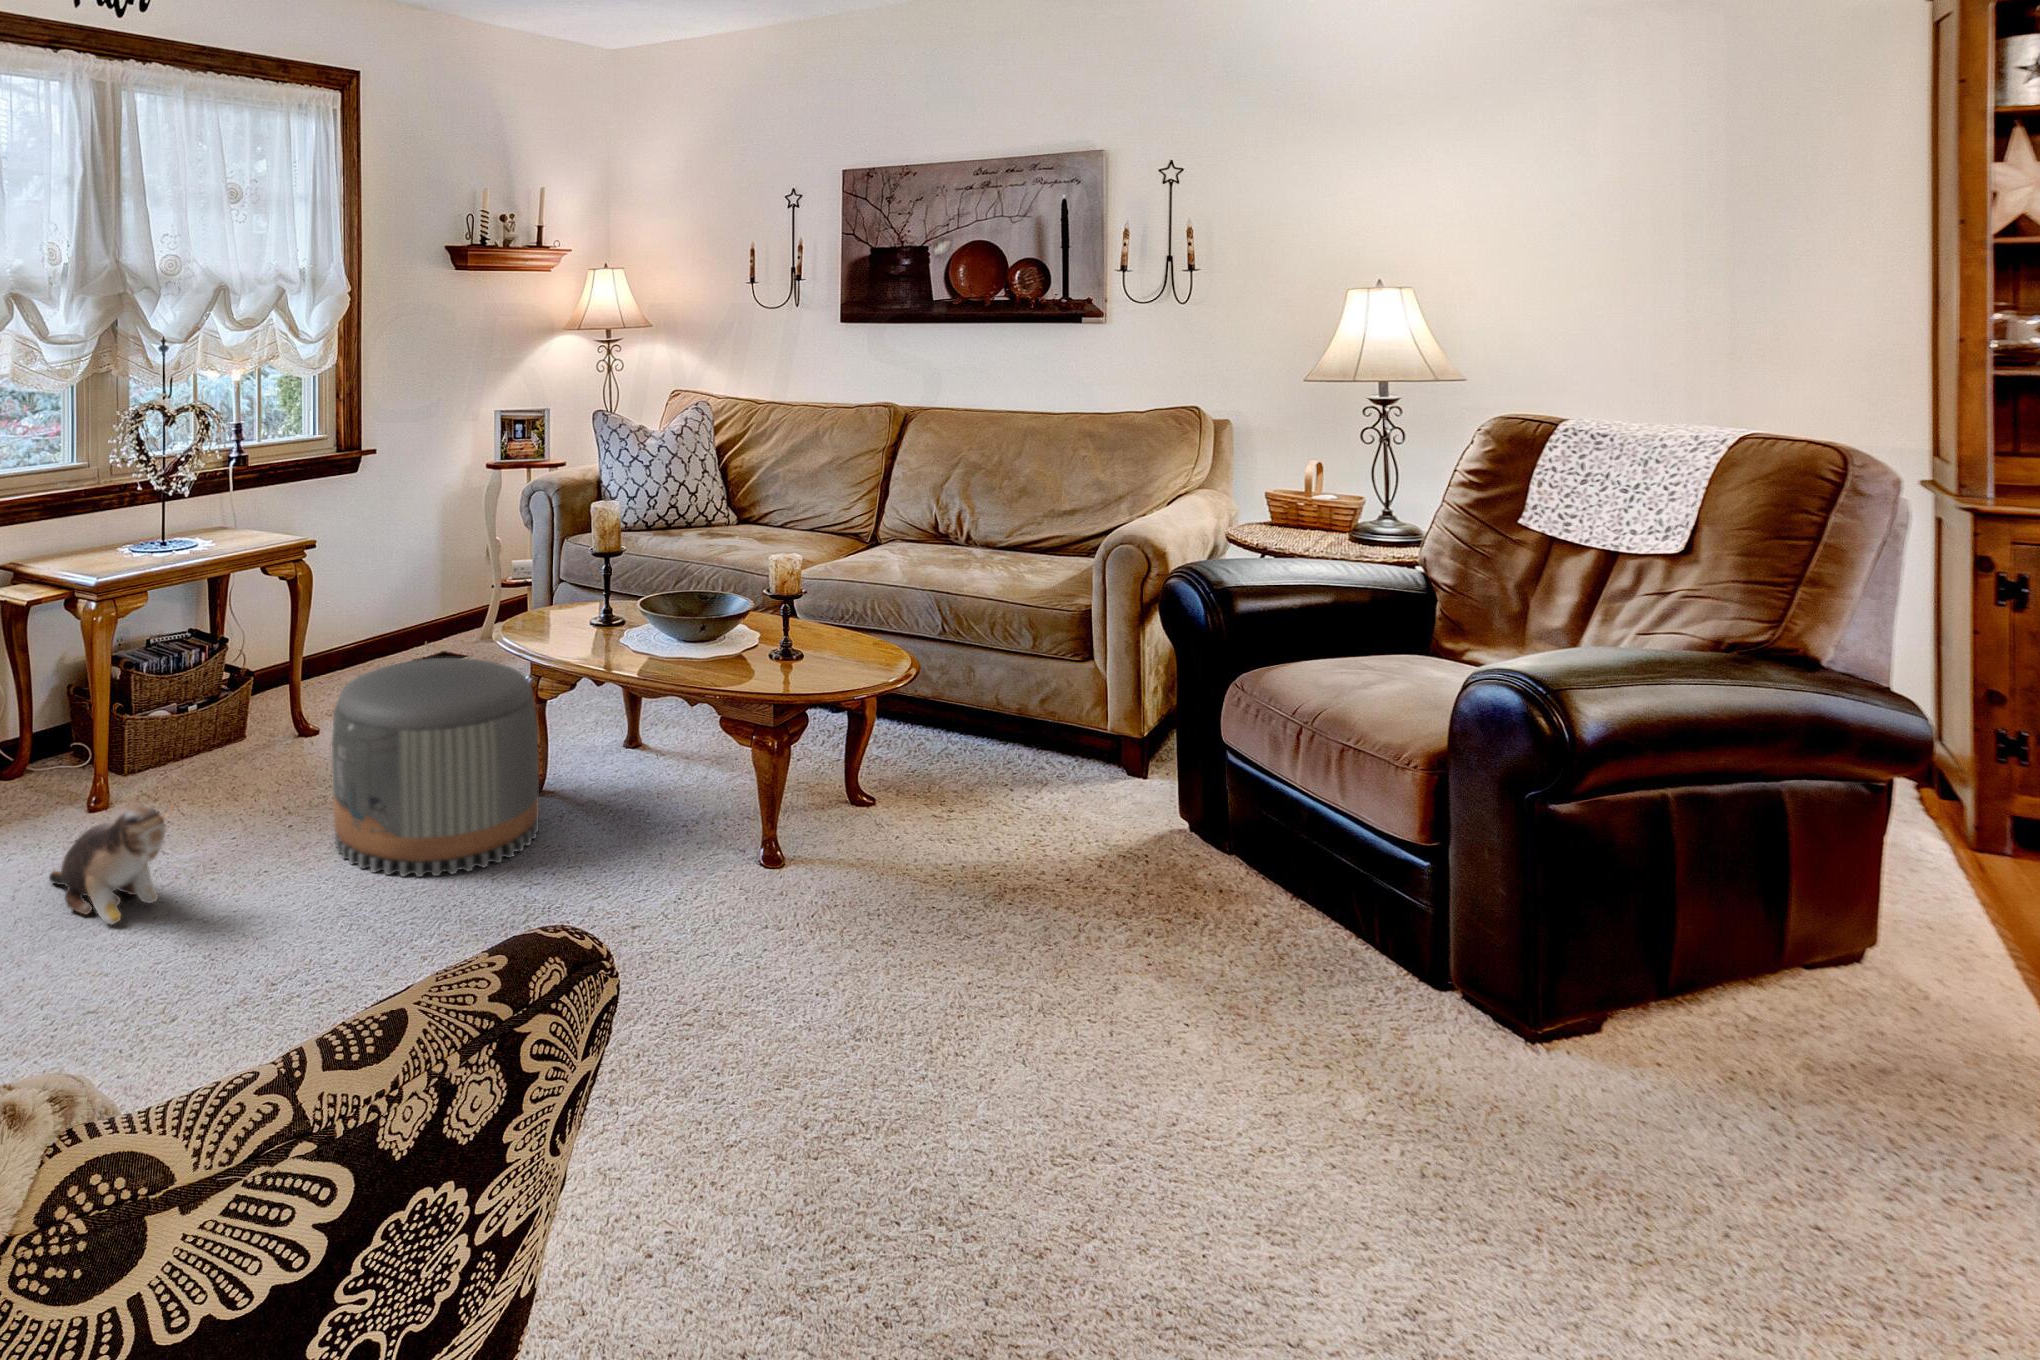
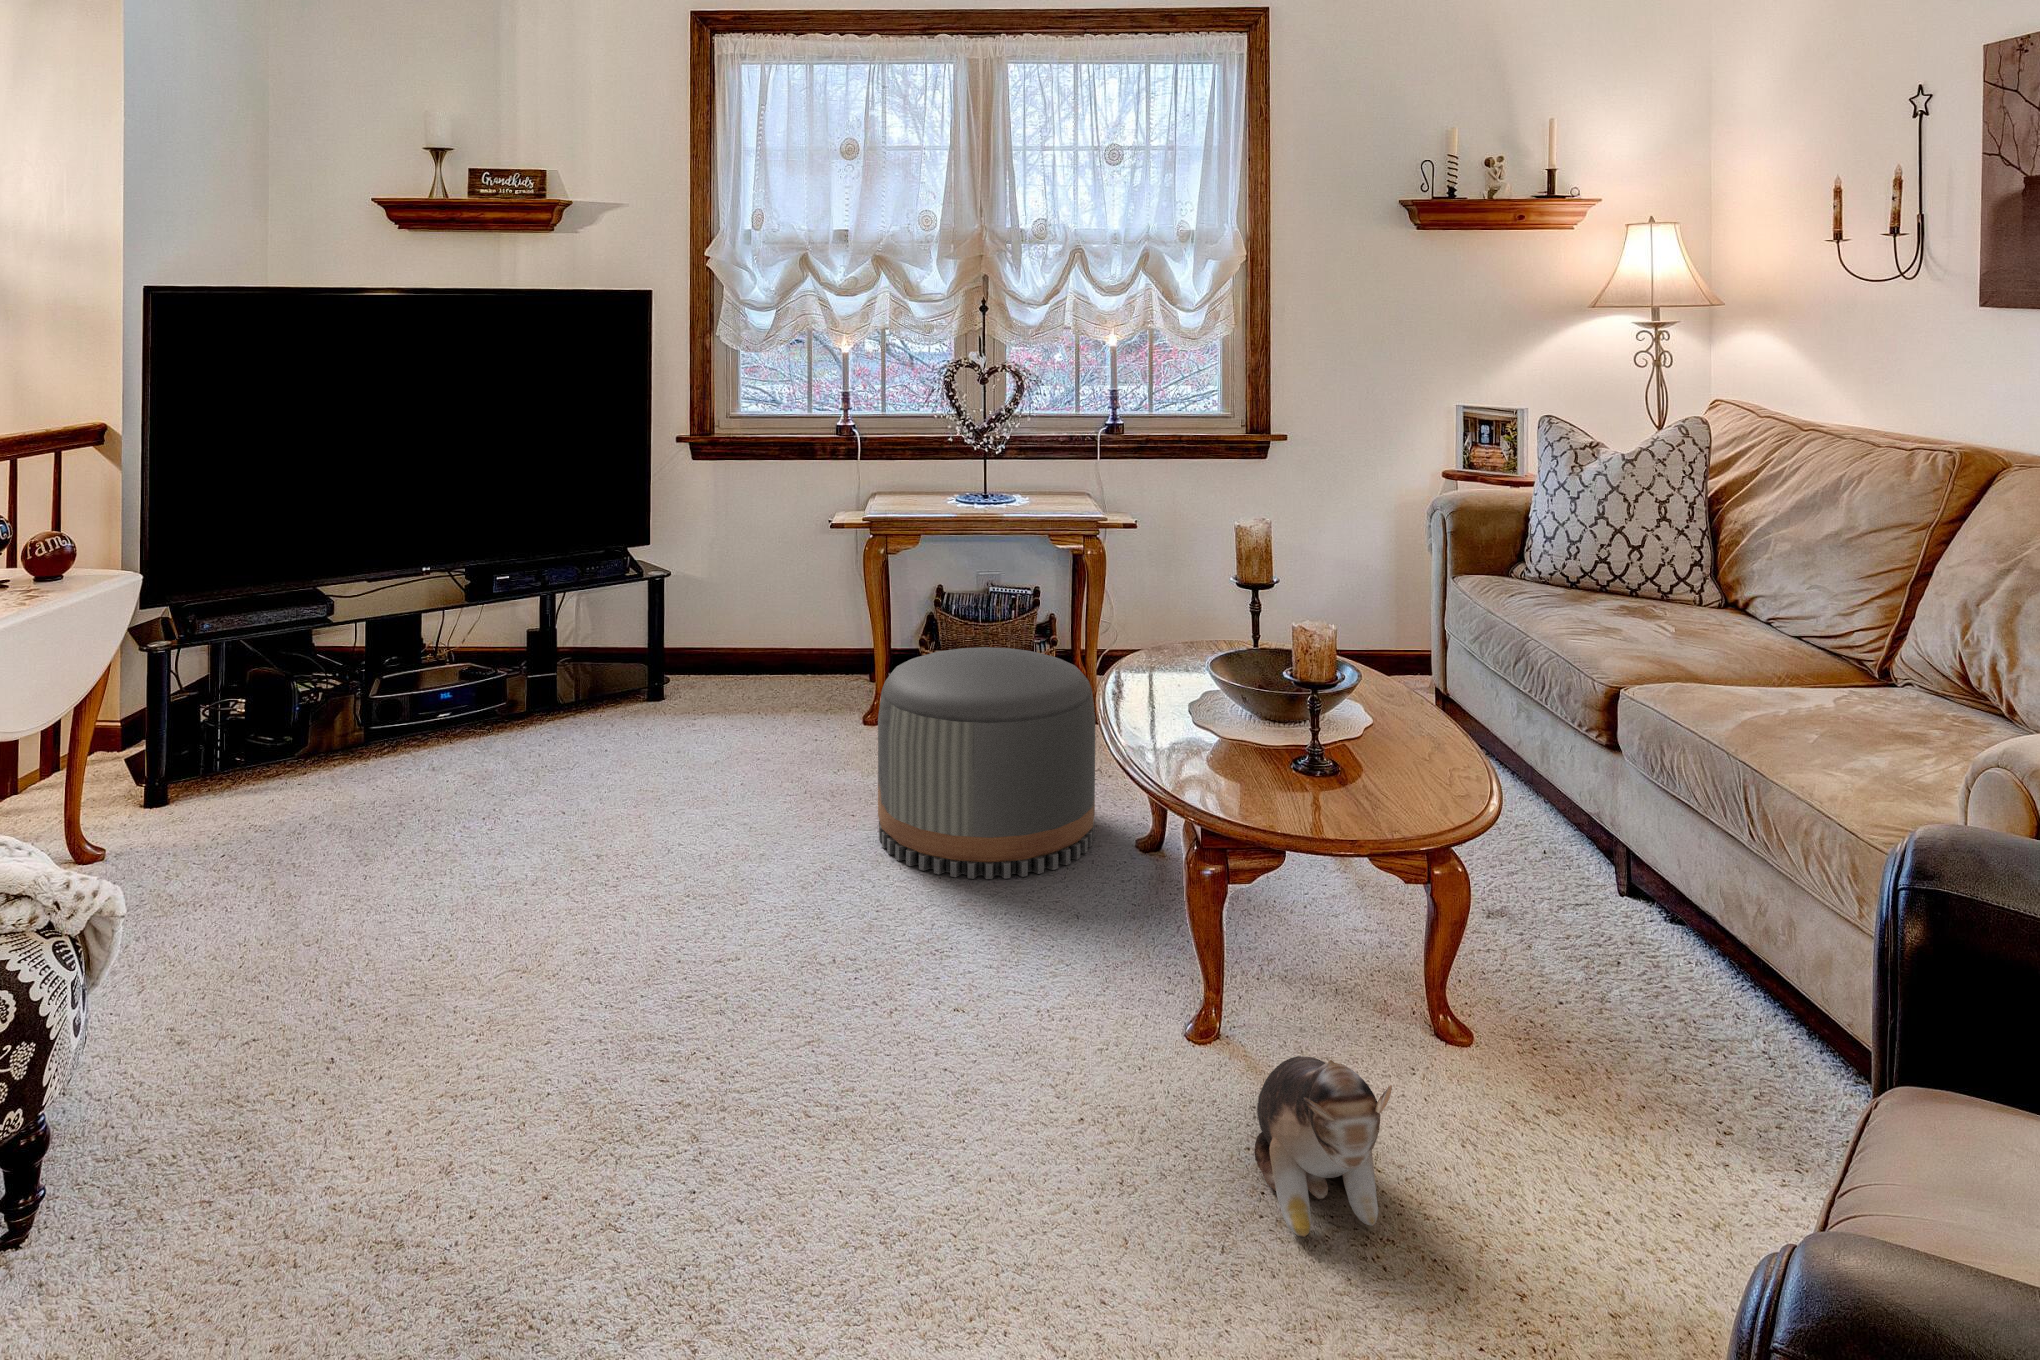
plush toy: present [49,804,173,924] -> present [1254,1056,1392,1237]

